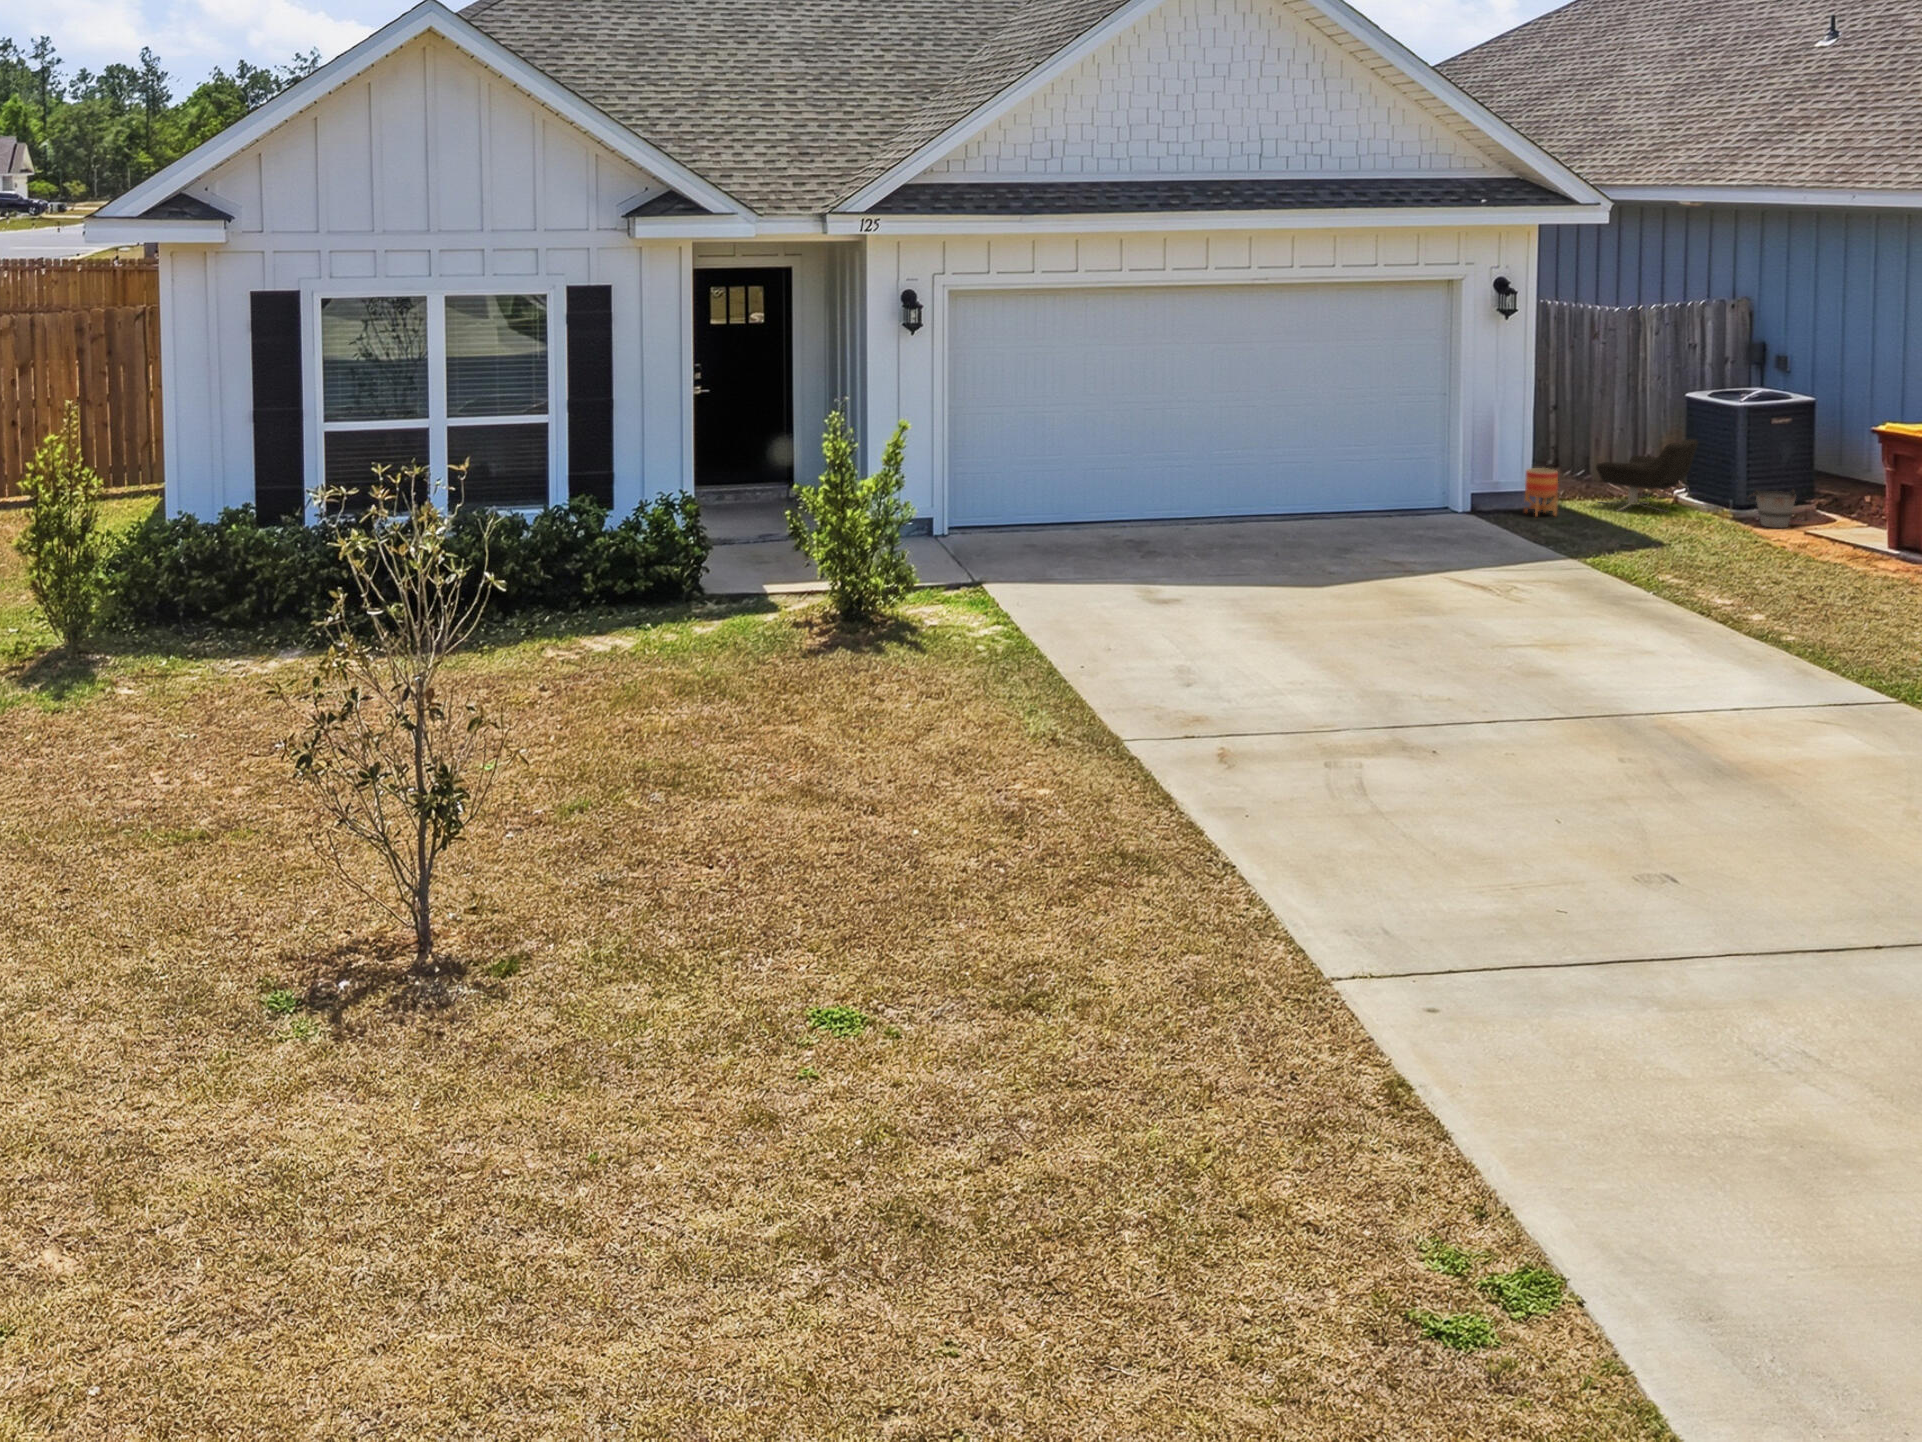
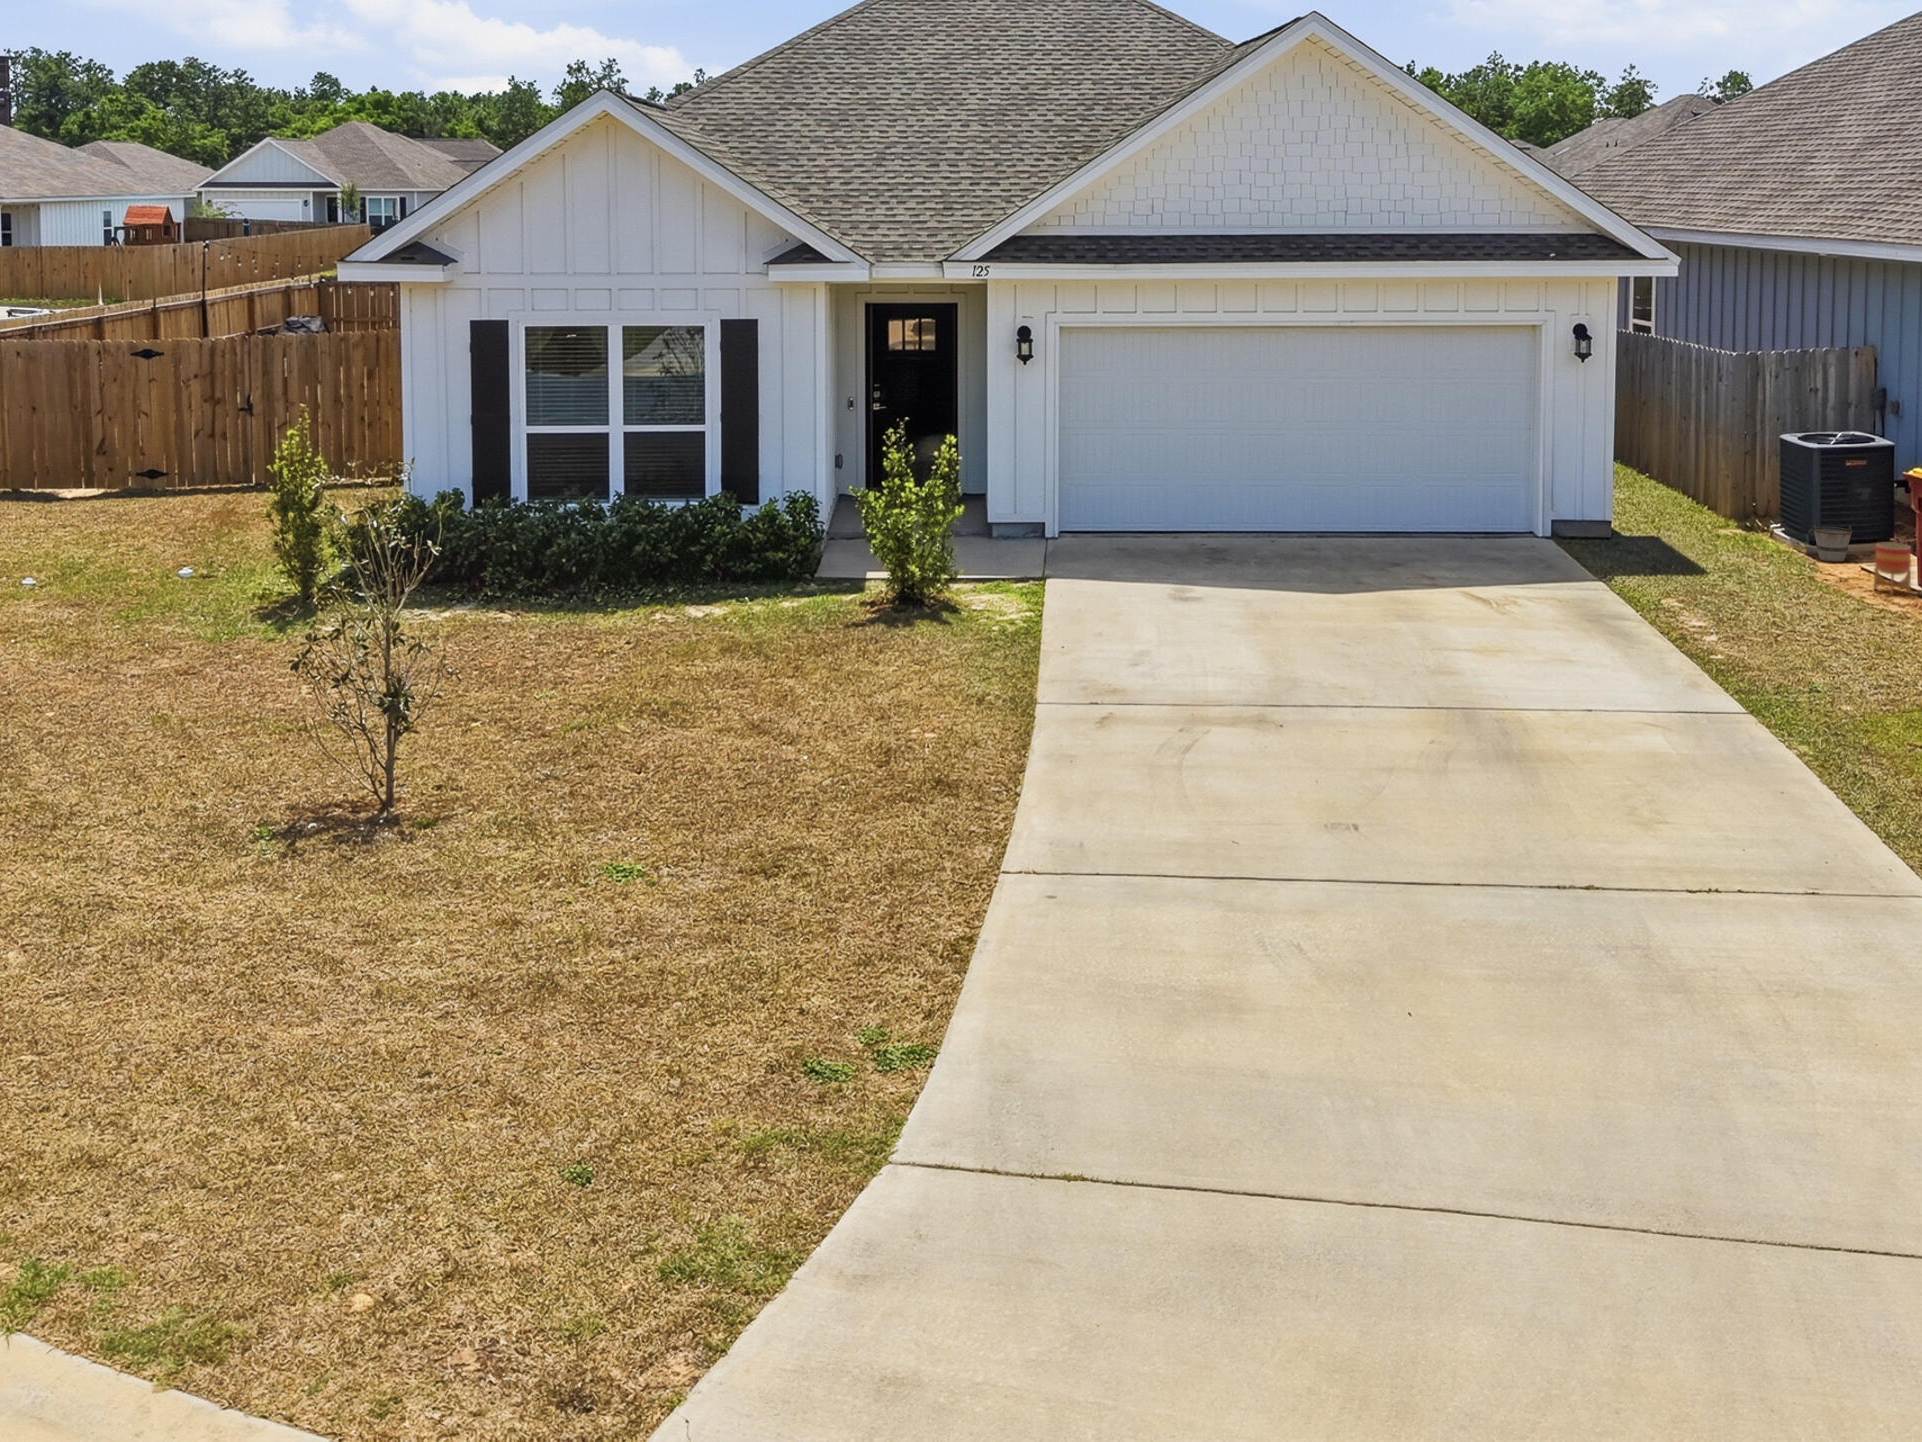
lounge chair: present [1596,439,1698,511] -> none [1678,476,1776,543]
planter: present [1524,468,1558,516] -> present [1874,543,1911,594]

